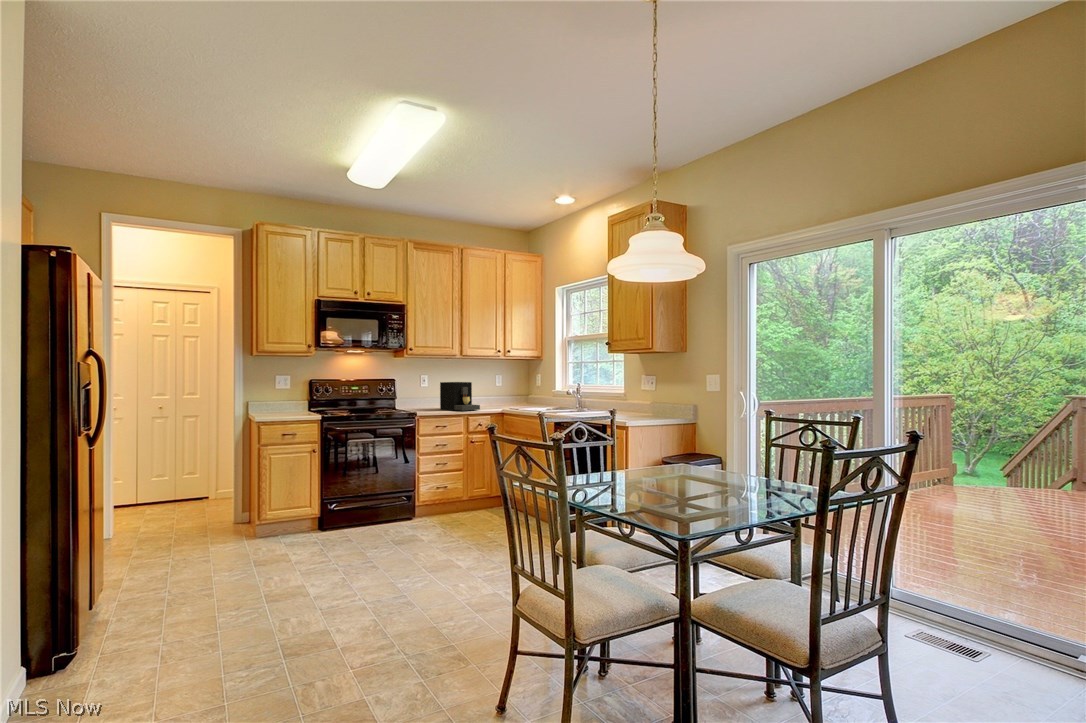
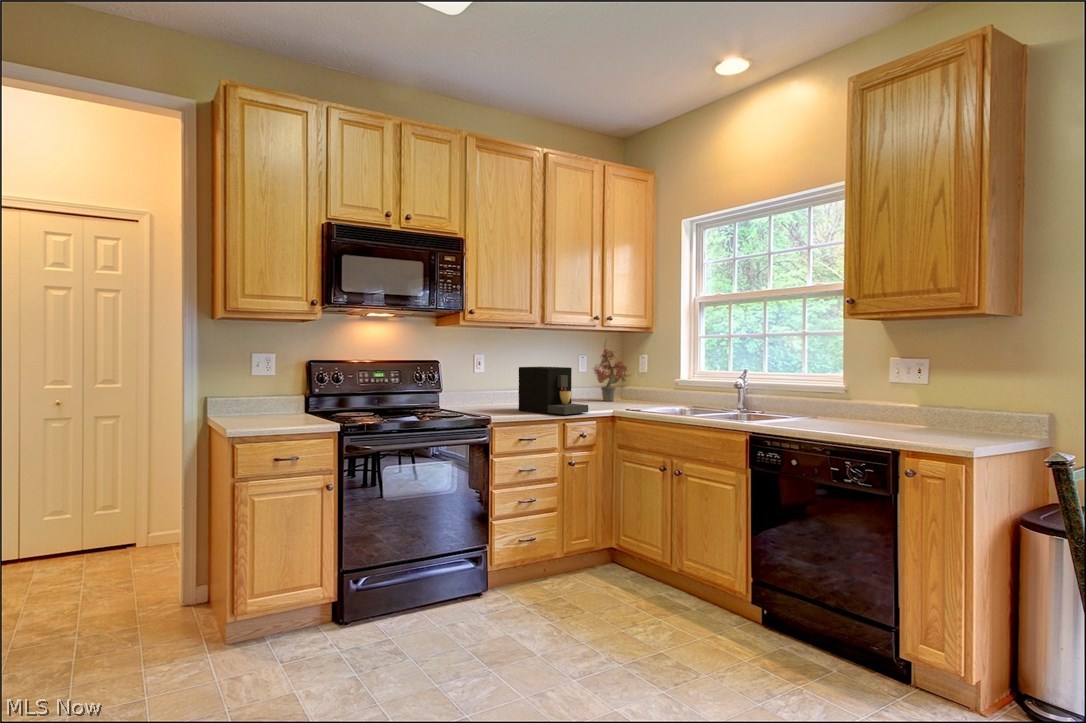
potted plant: none [499,364,525,404] -> present [594,345,628,401]

